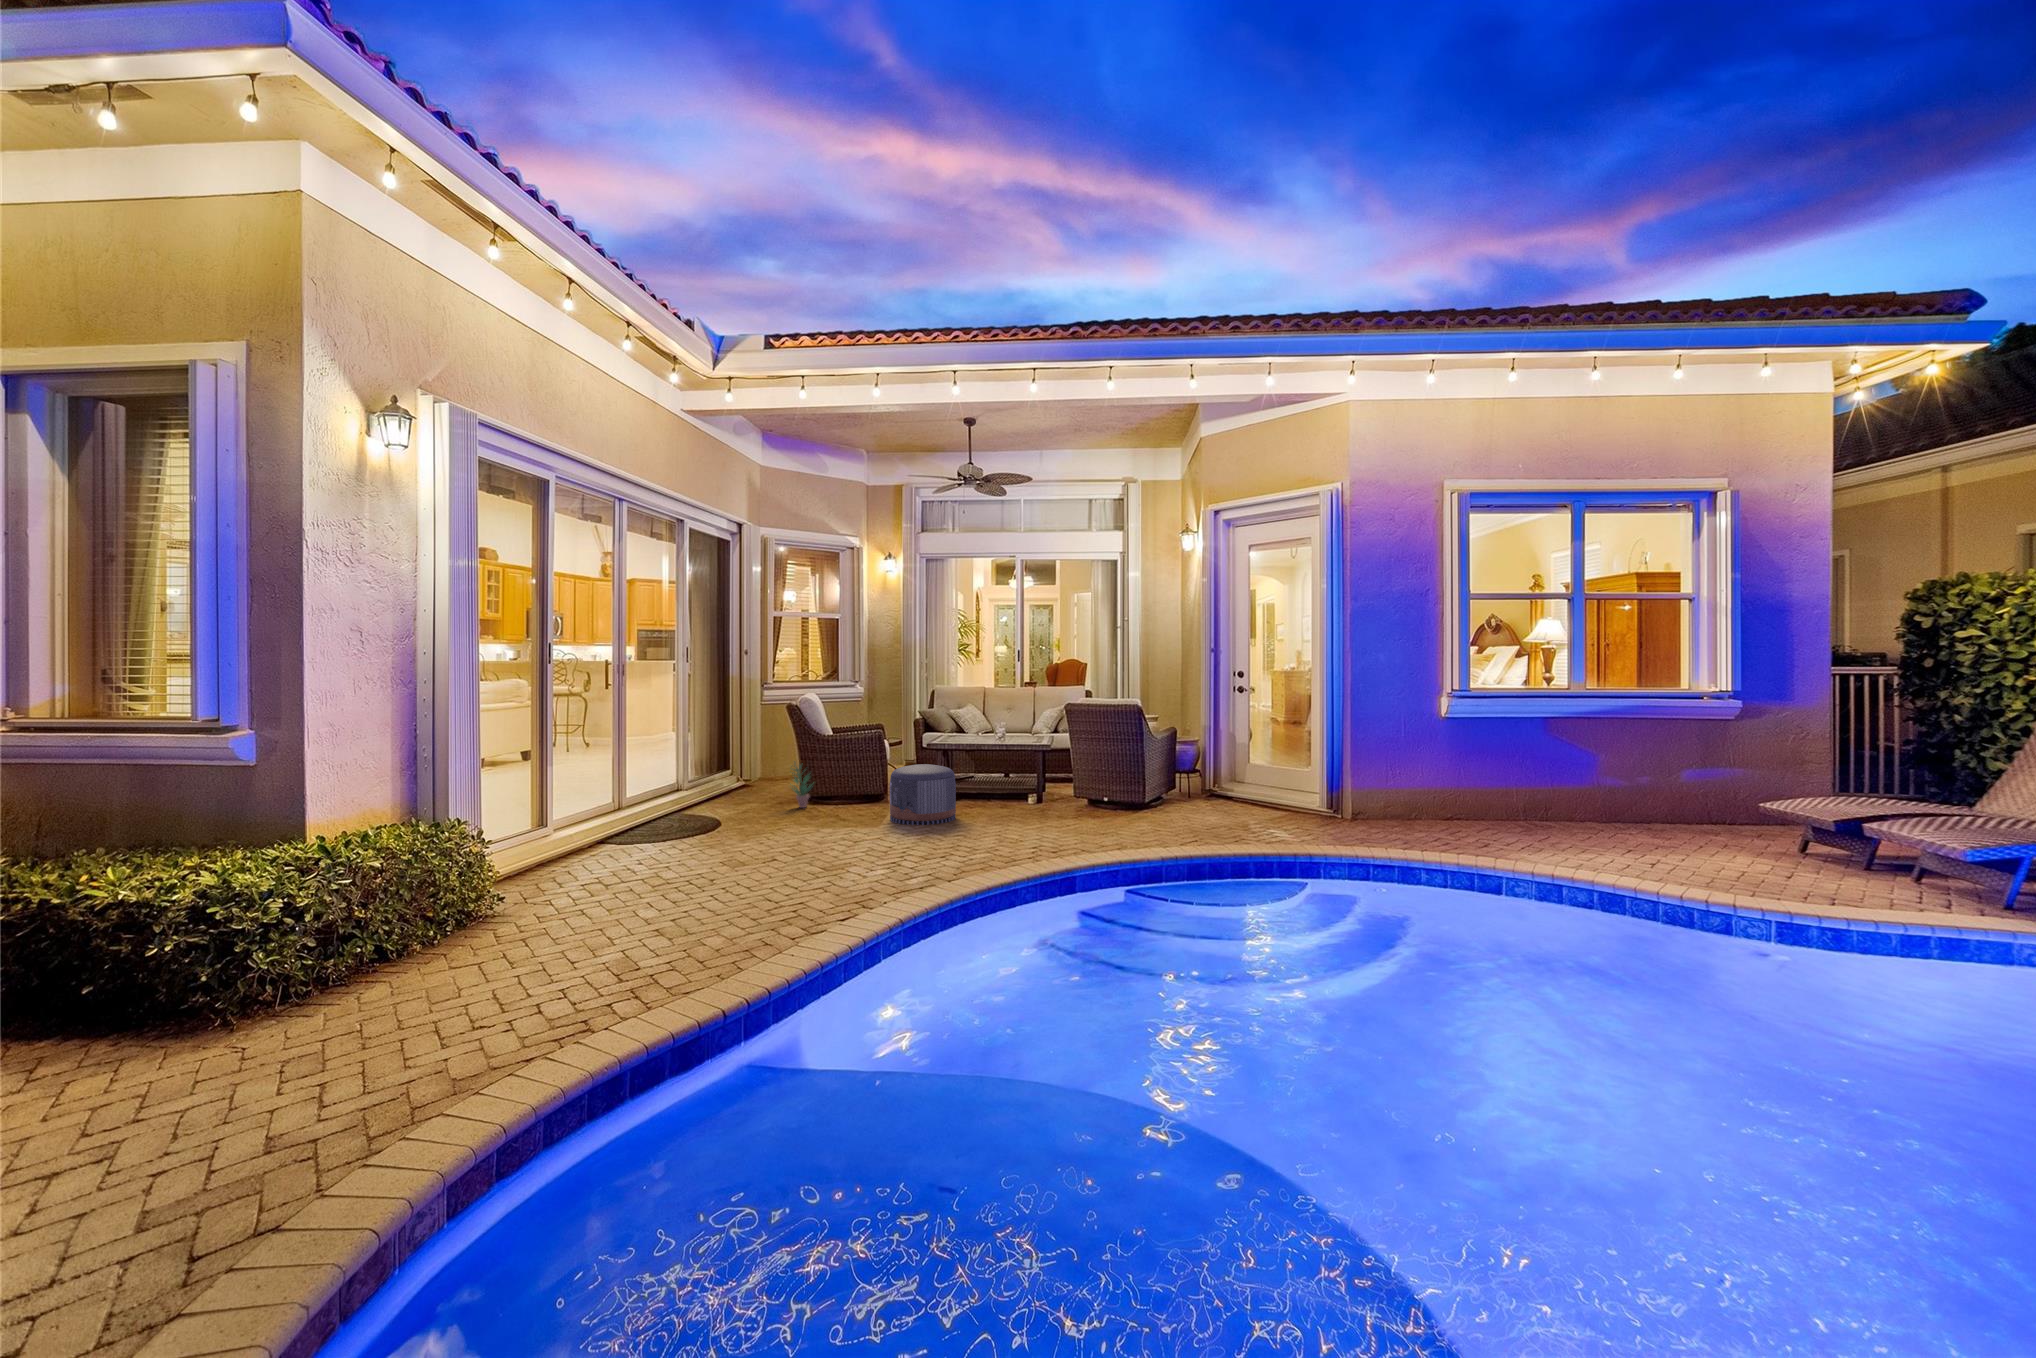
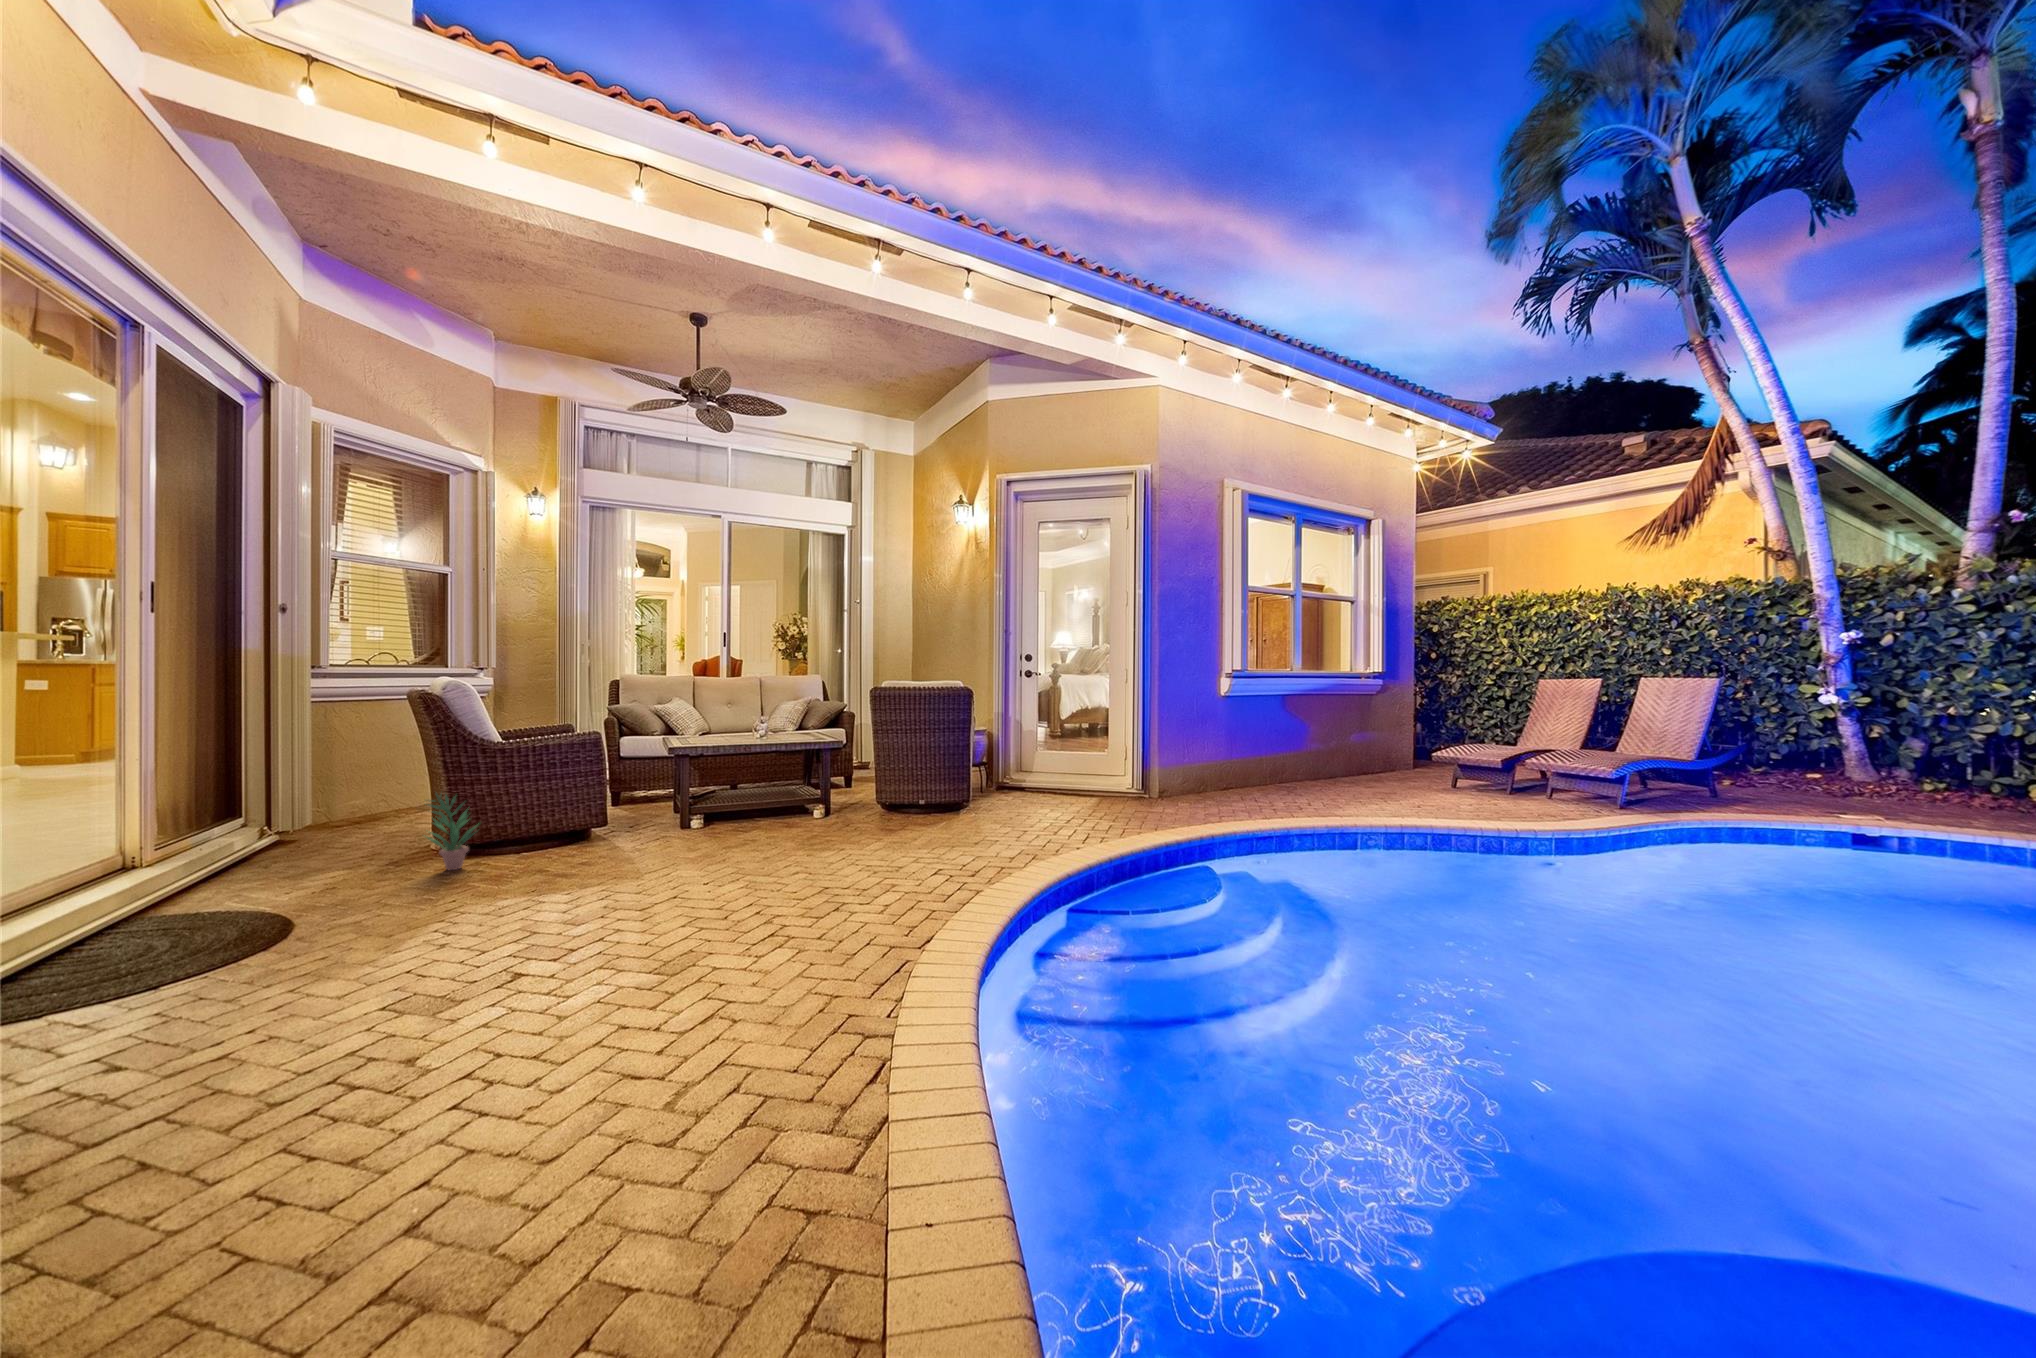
pouf: present [890,764,956,825] -> none [655,780,762,878]

